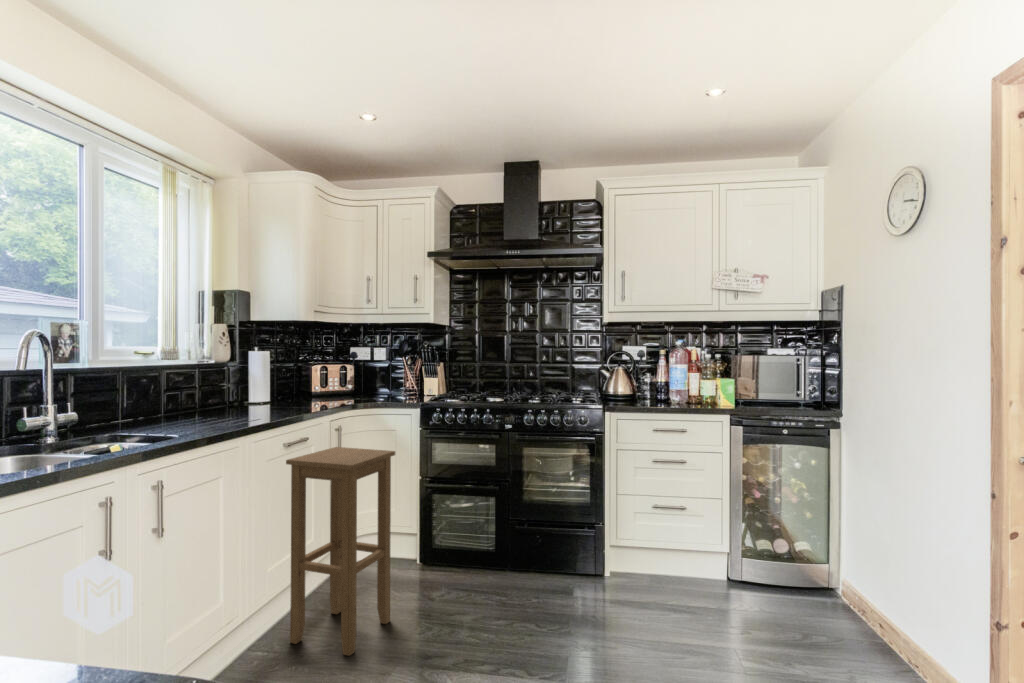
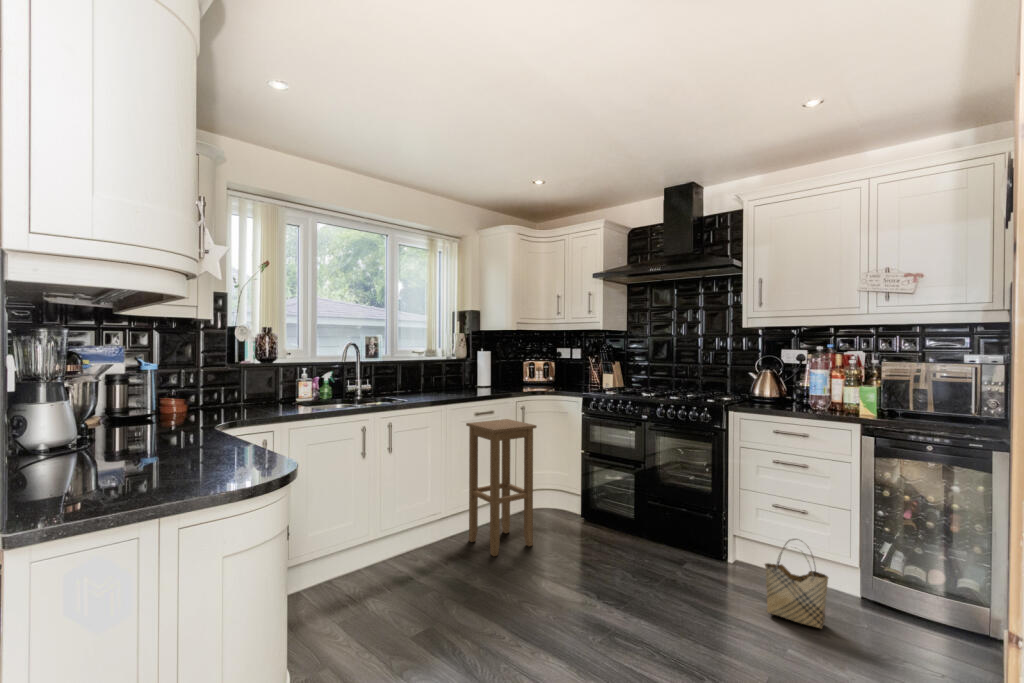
woven basket: none [684,537,742,623] -> present [765,539,828,628]

